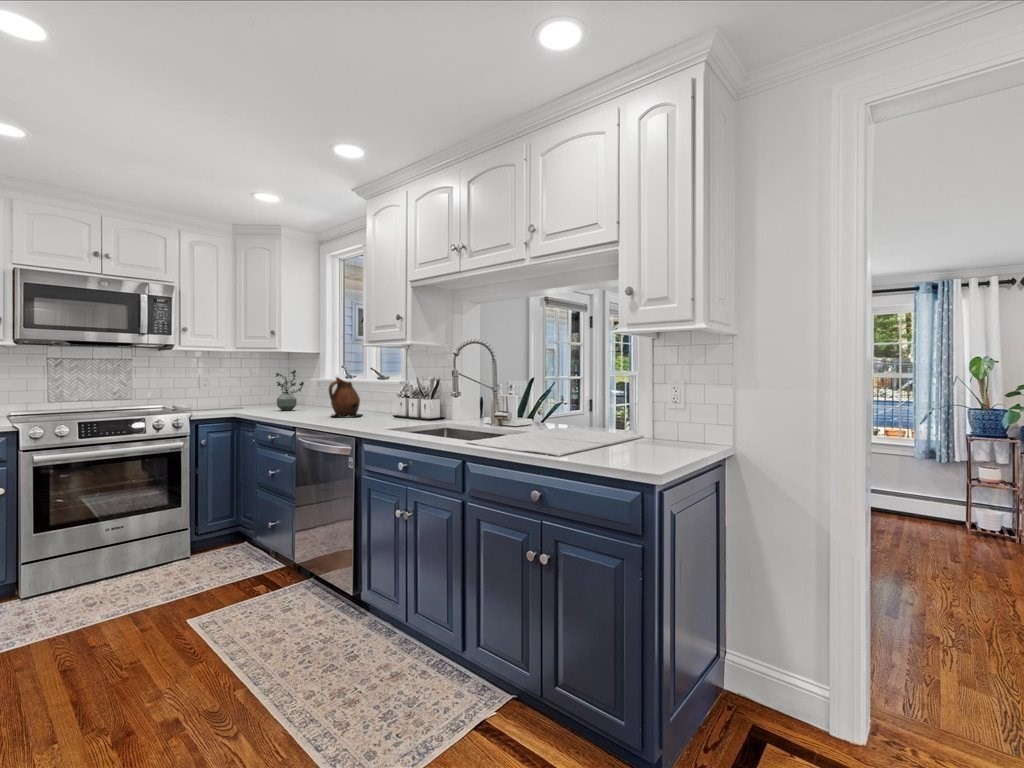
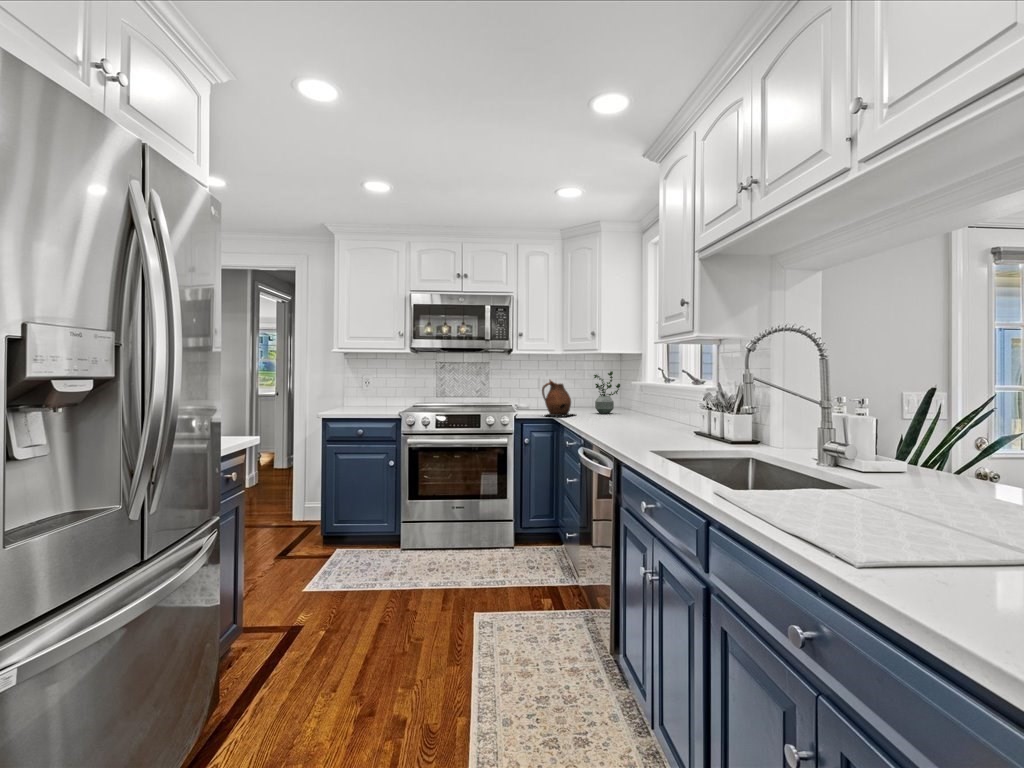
ceramic pitcher: present [329,377,362,416] -> present [542,380,574,416]

